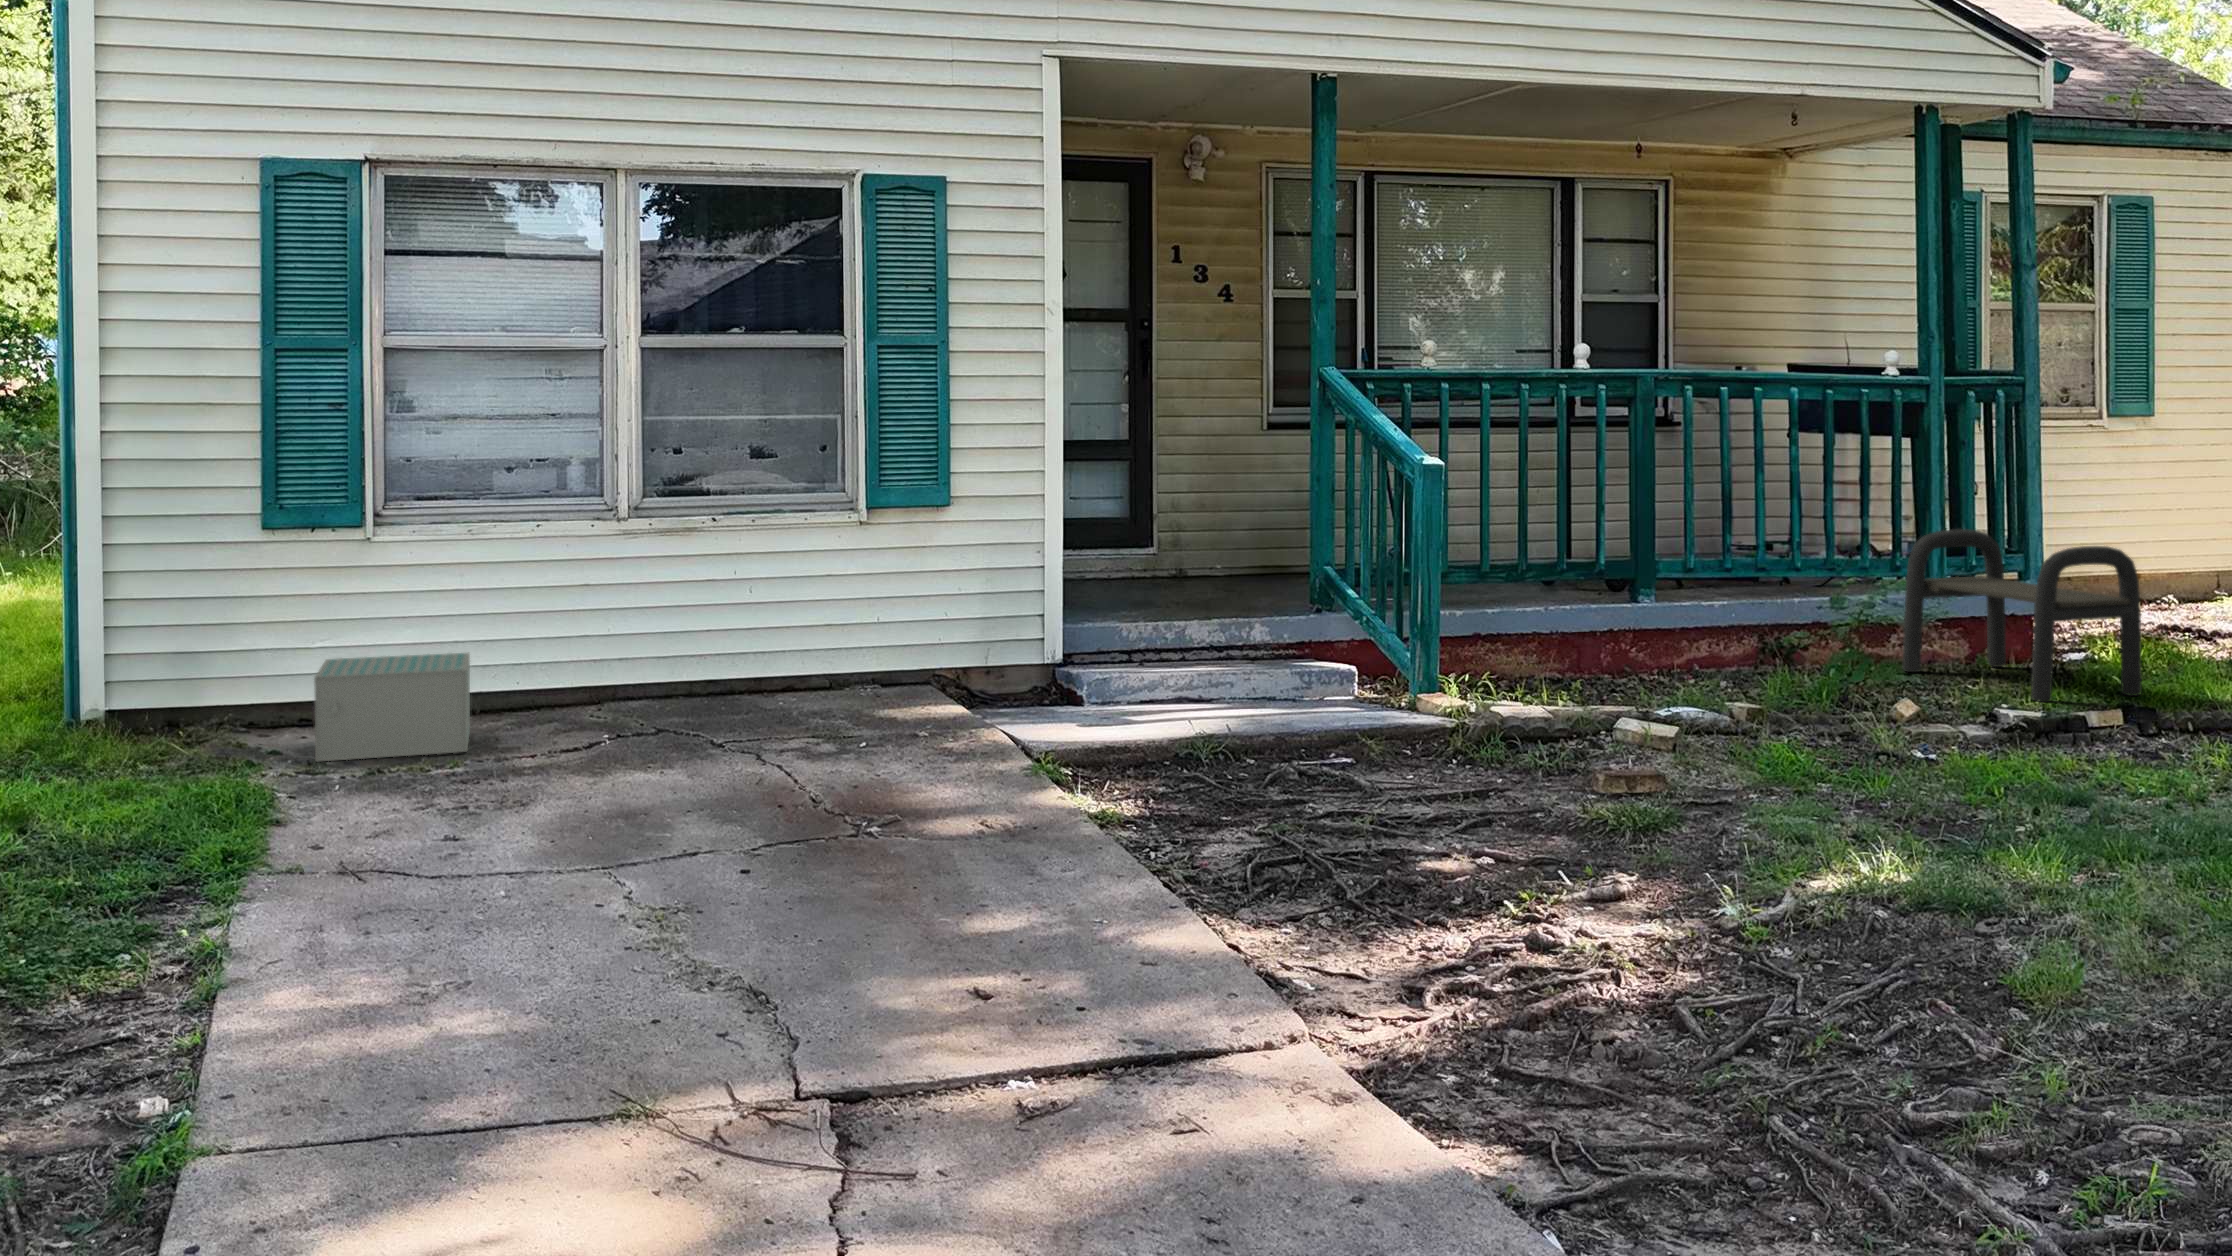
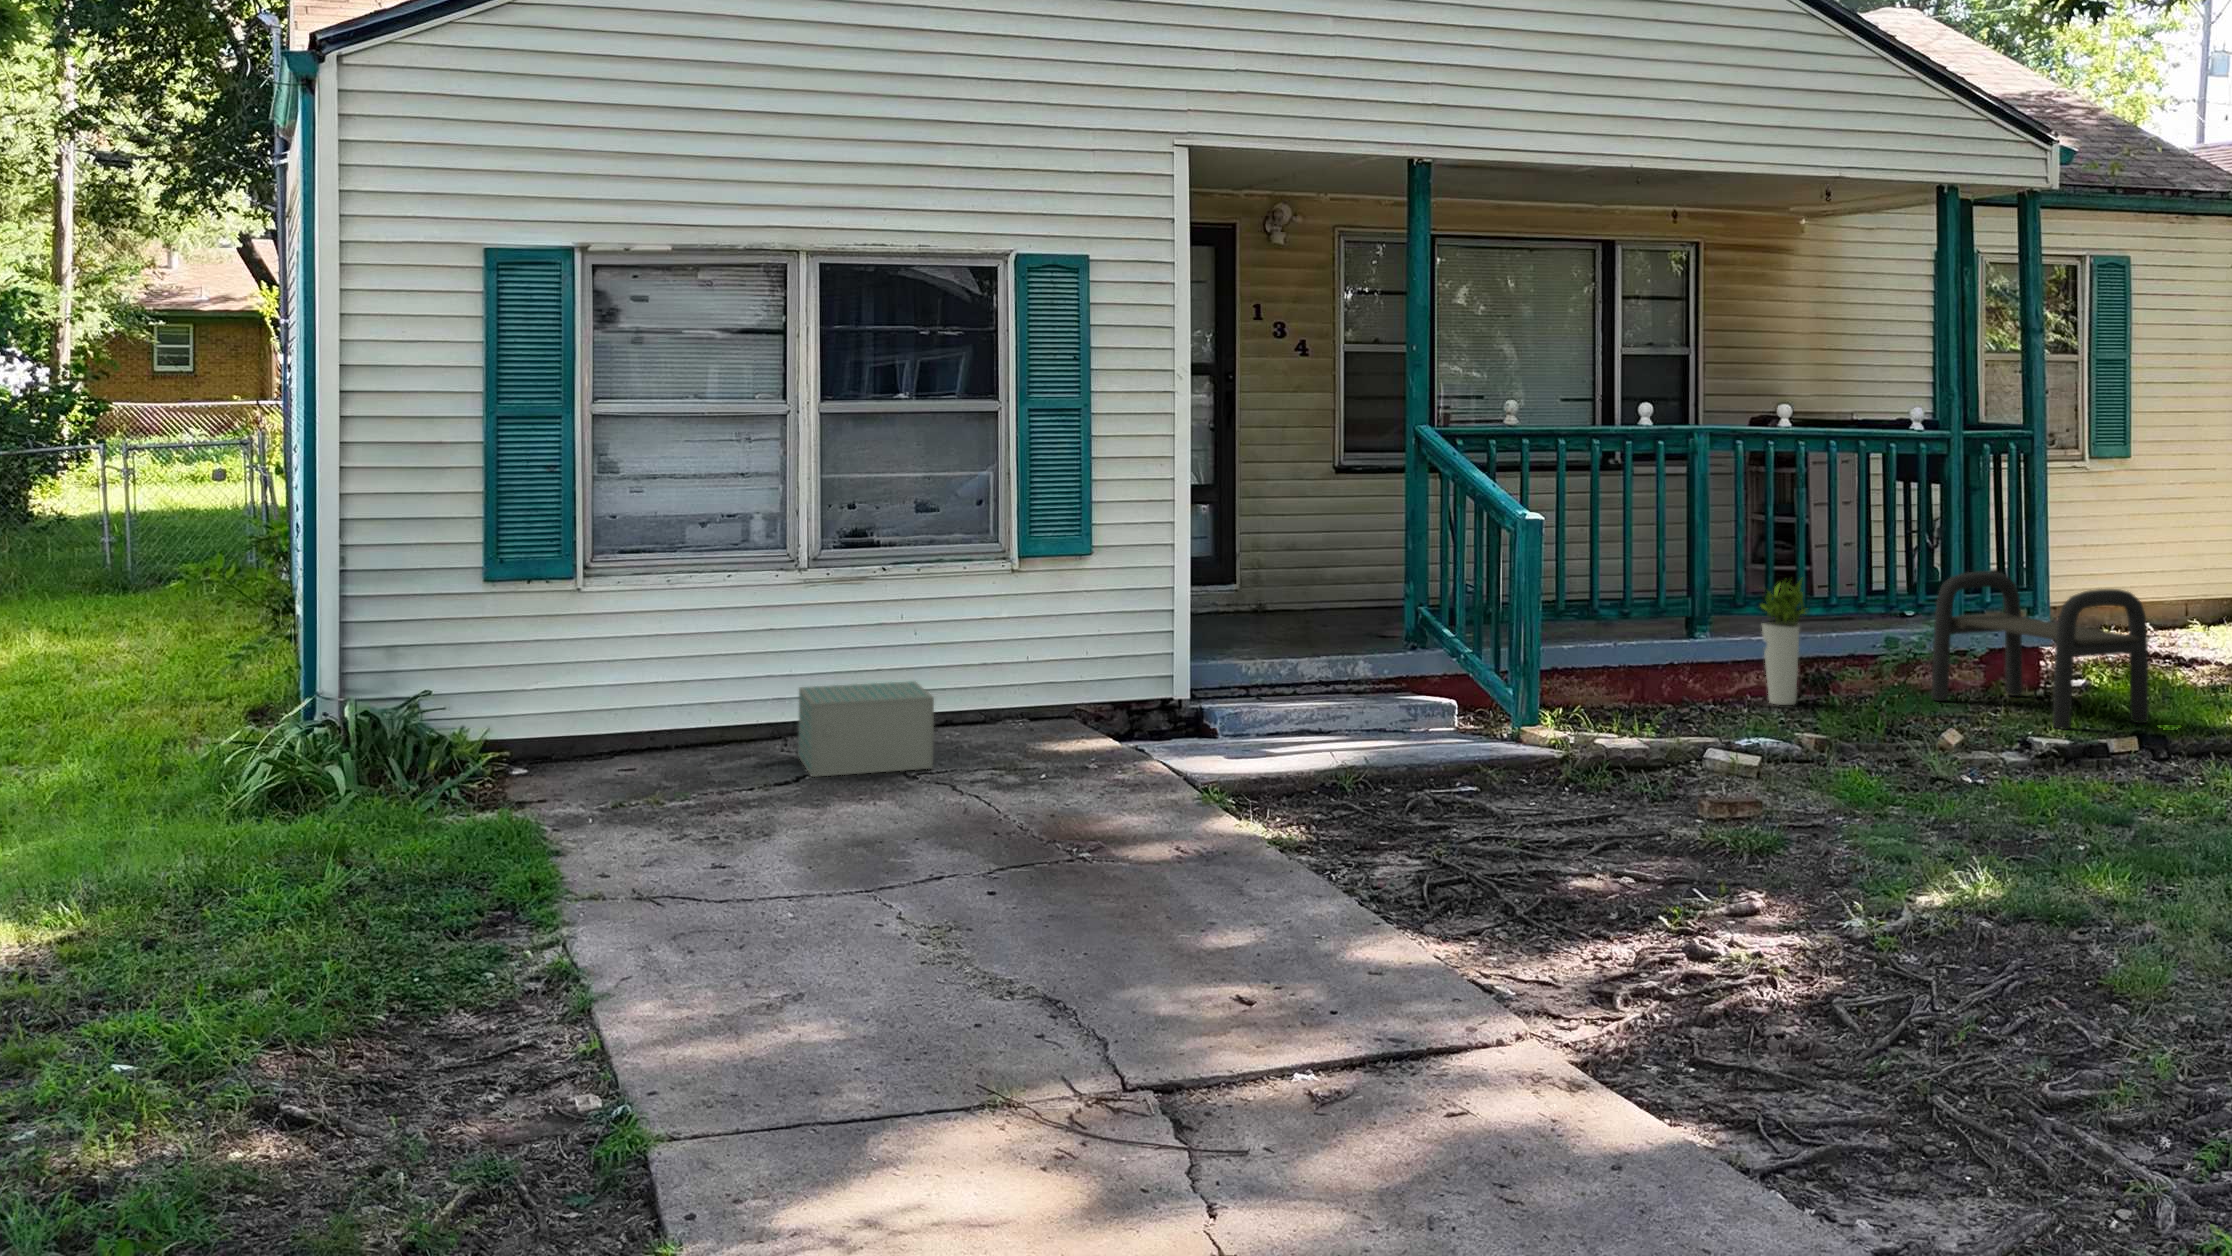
planter: none [1705,535,1767,676] -> present [1761,579,1805,705]
storage box: present [314,652,470,761] -> present [798,681,934,777]

